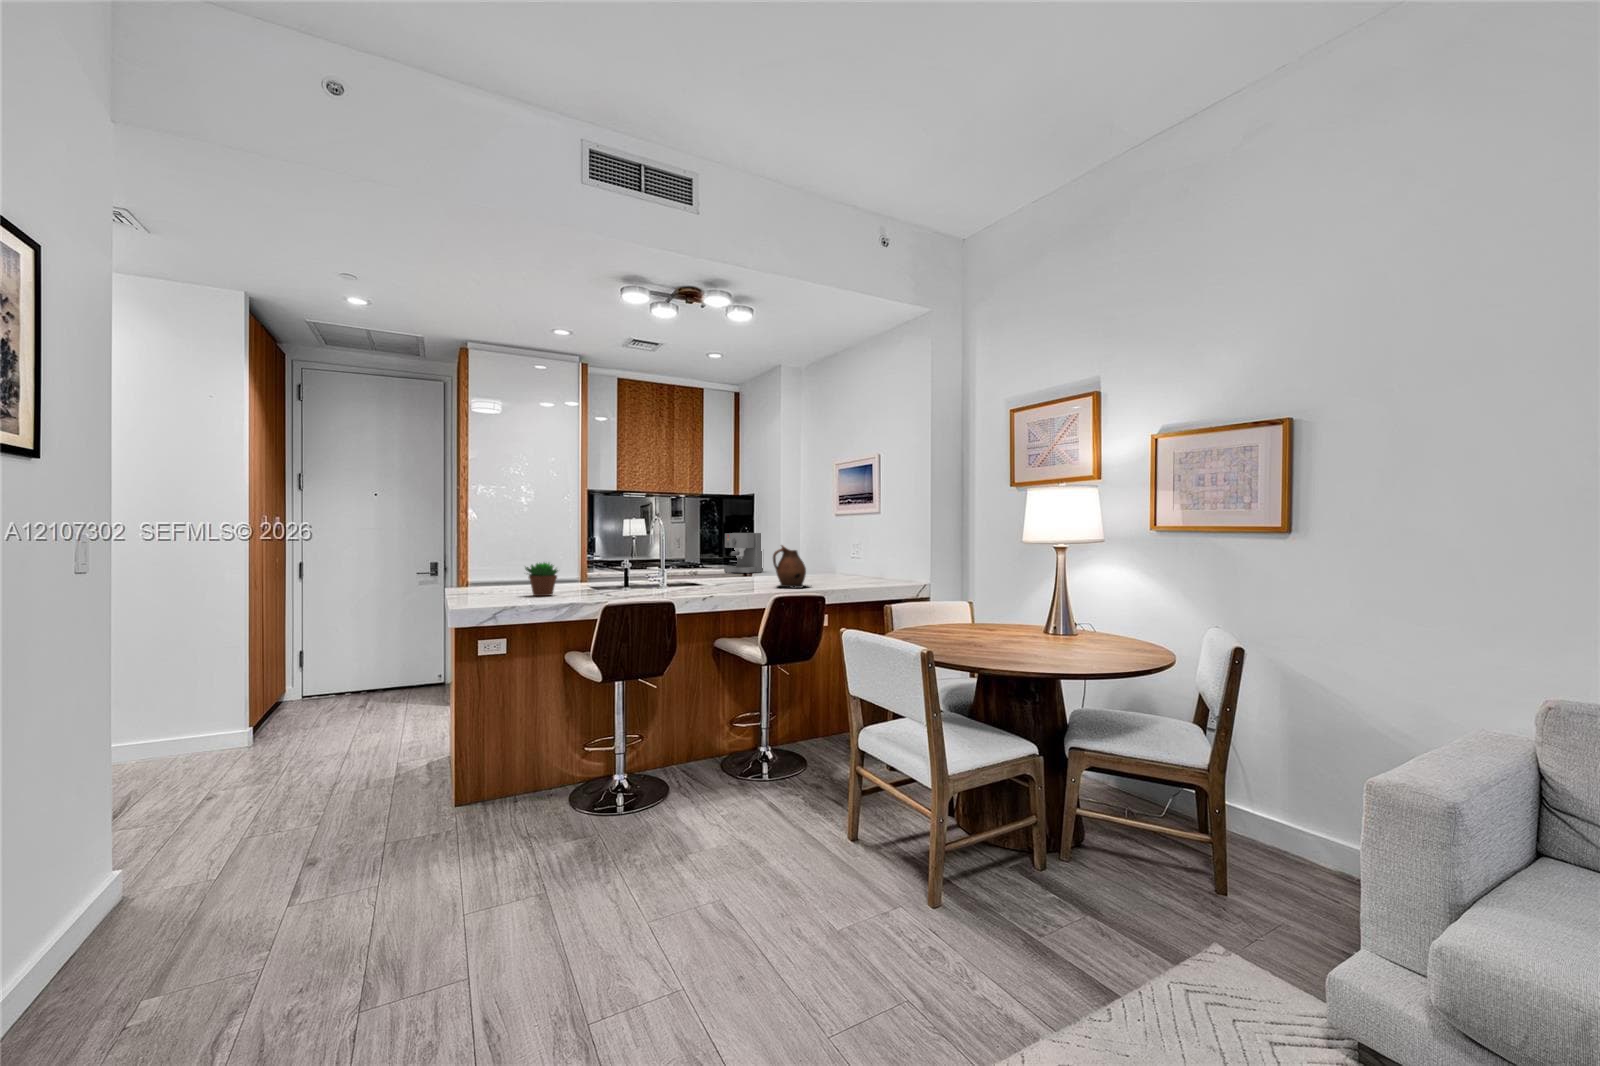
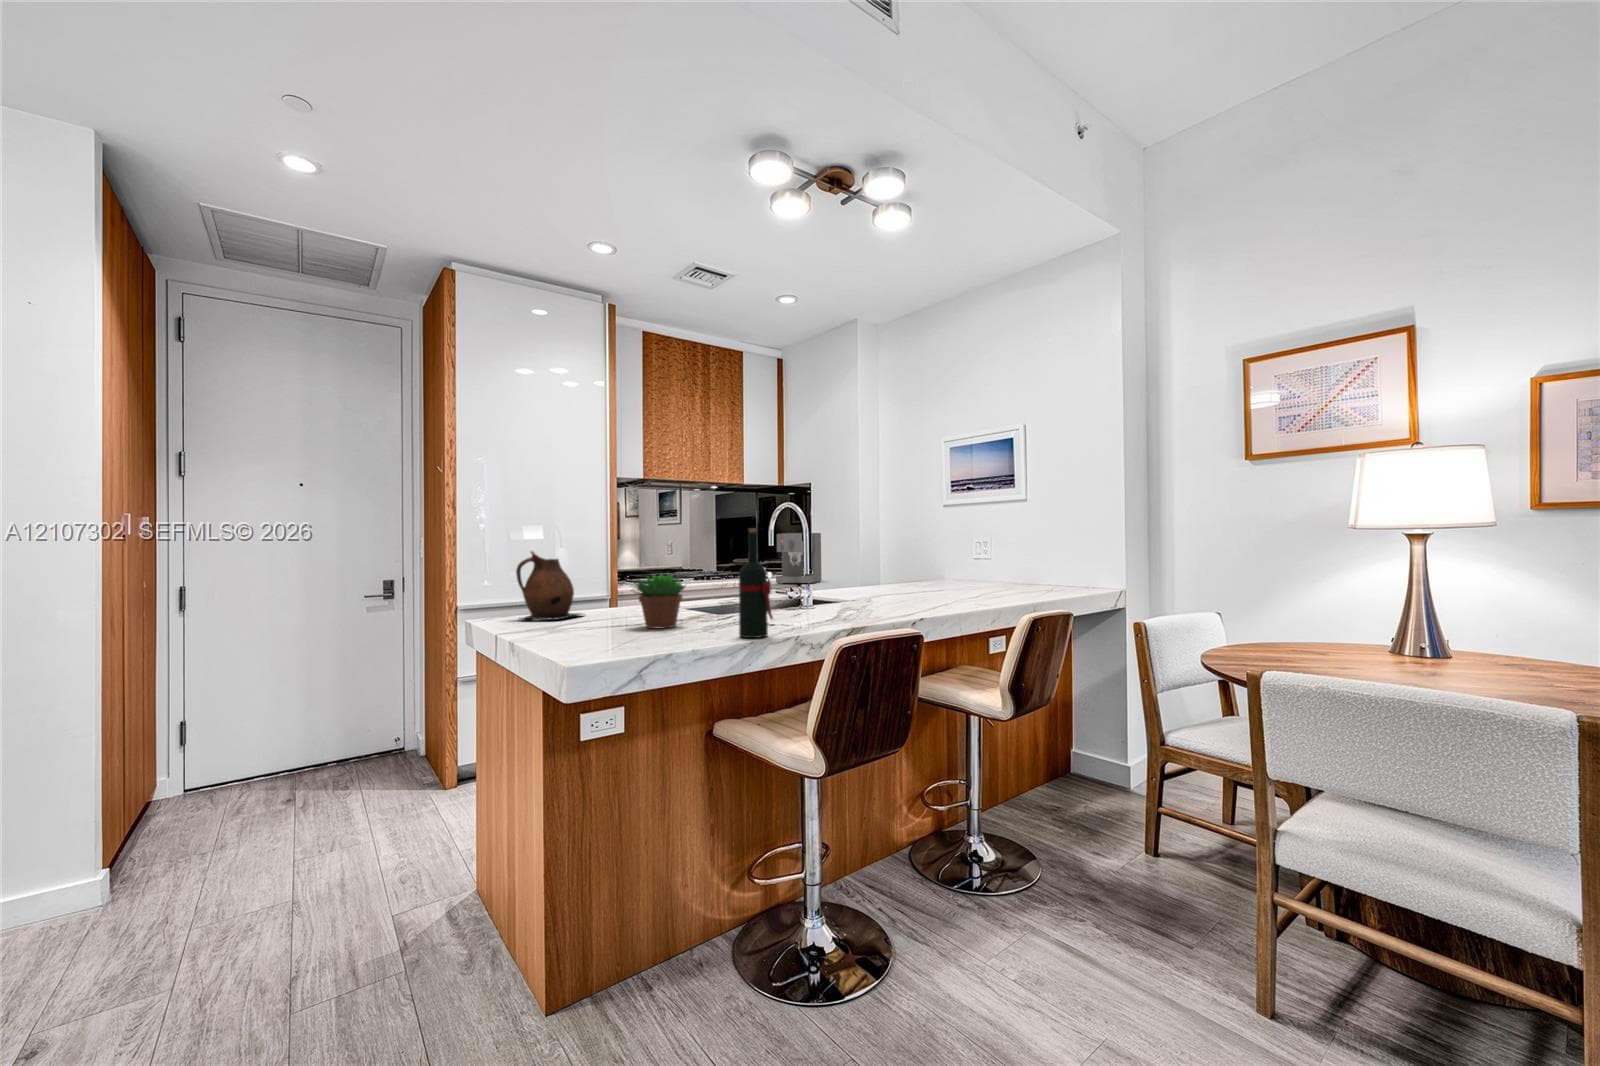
wine bottle: none [565,536,584,602] -> present [739,528,773,638]
ceramic pitcher: present [773,545,806,588] -> present [516,551,582,620]

